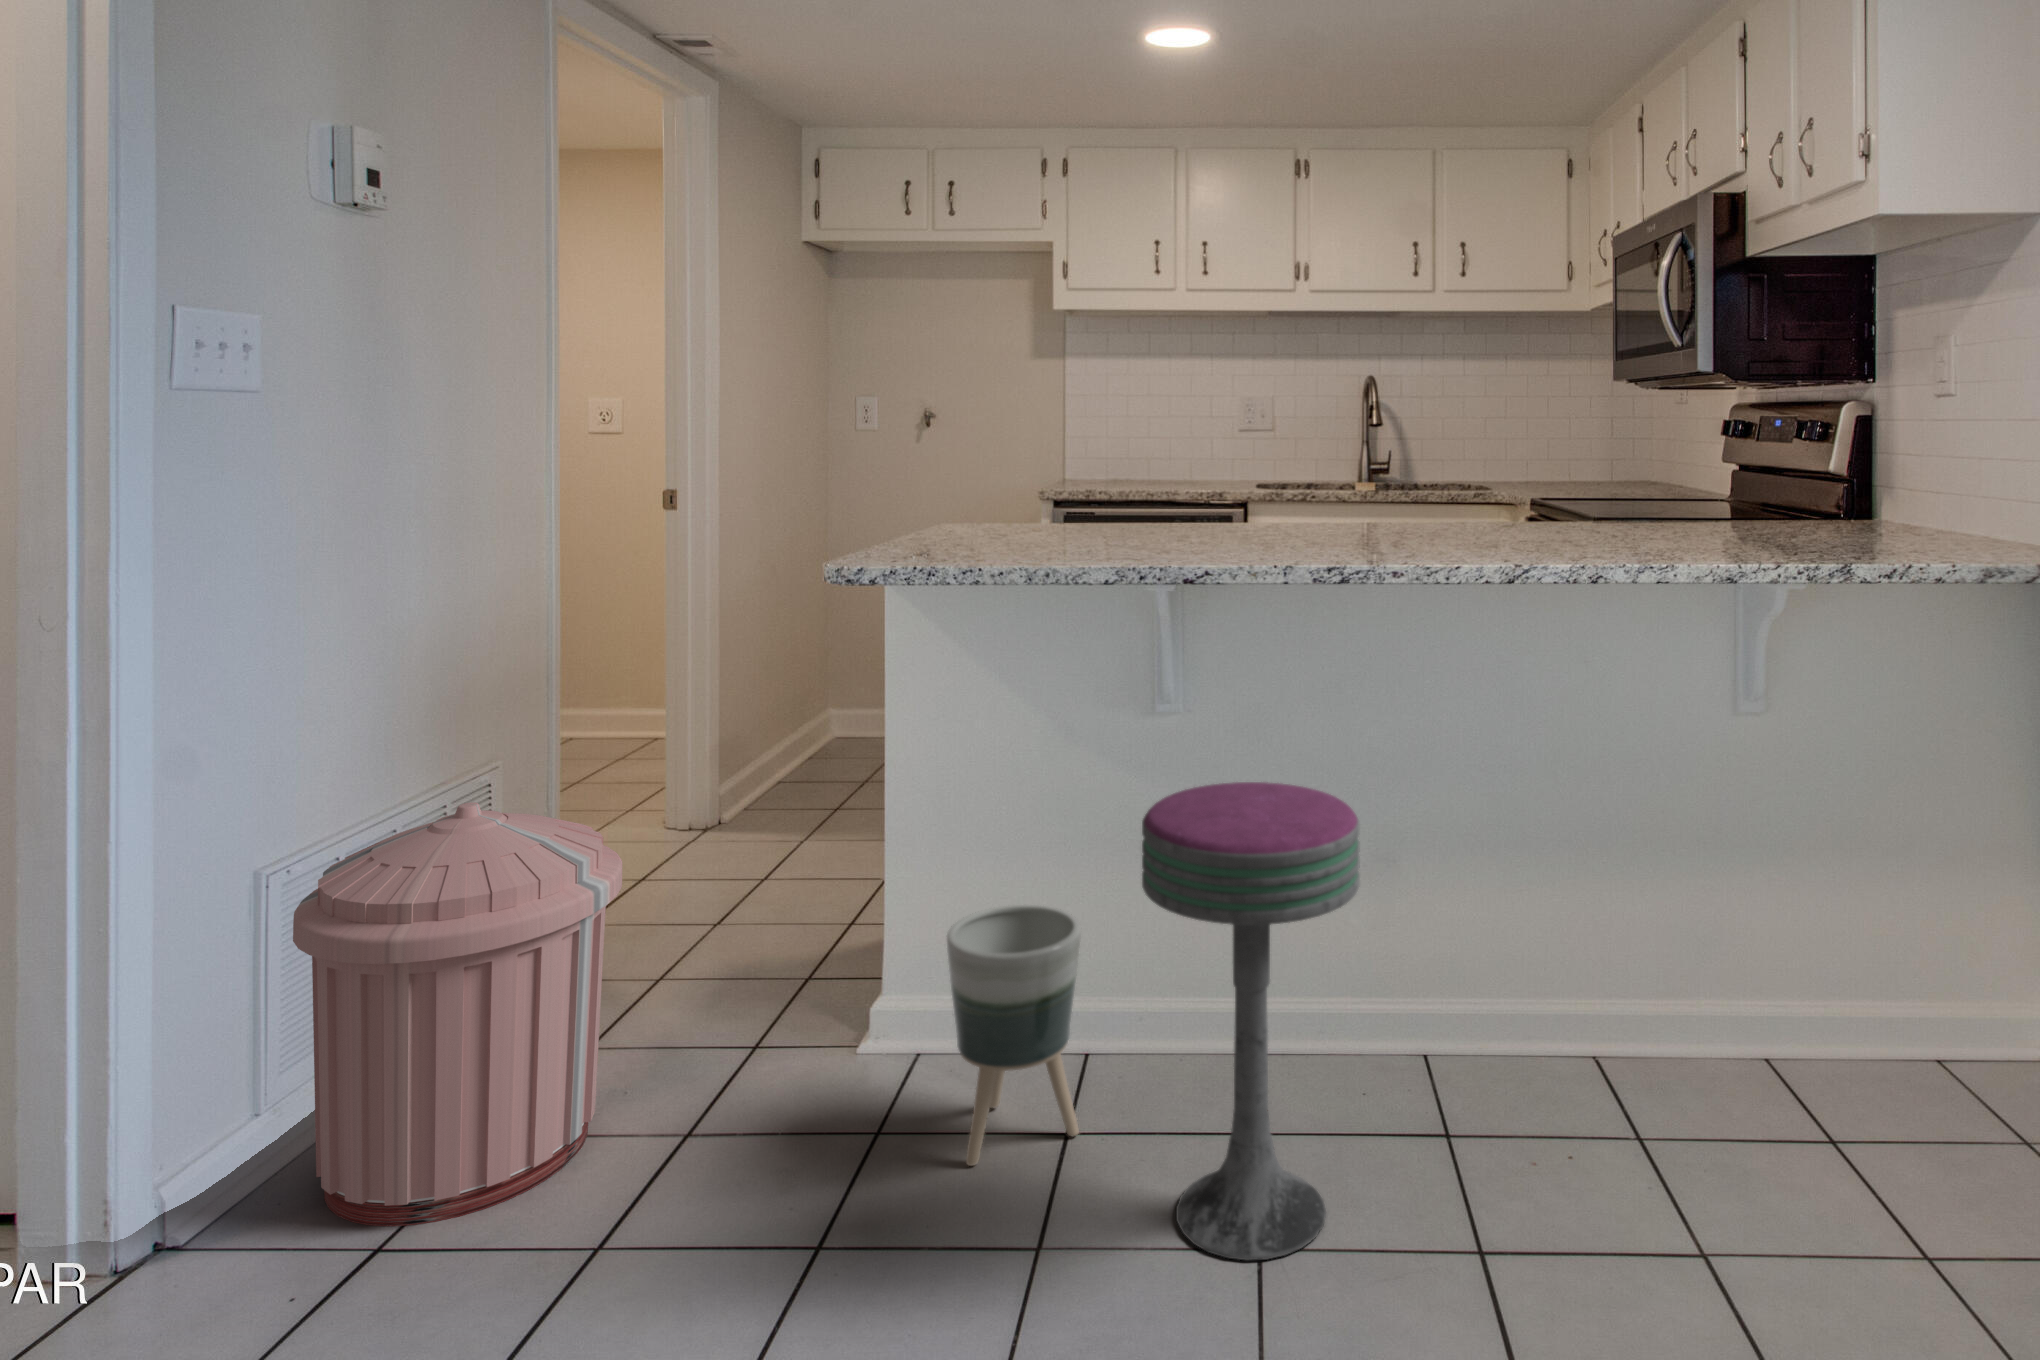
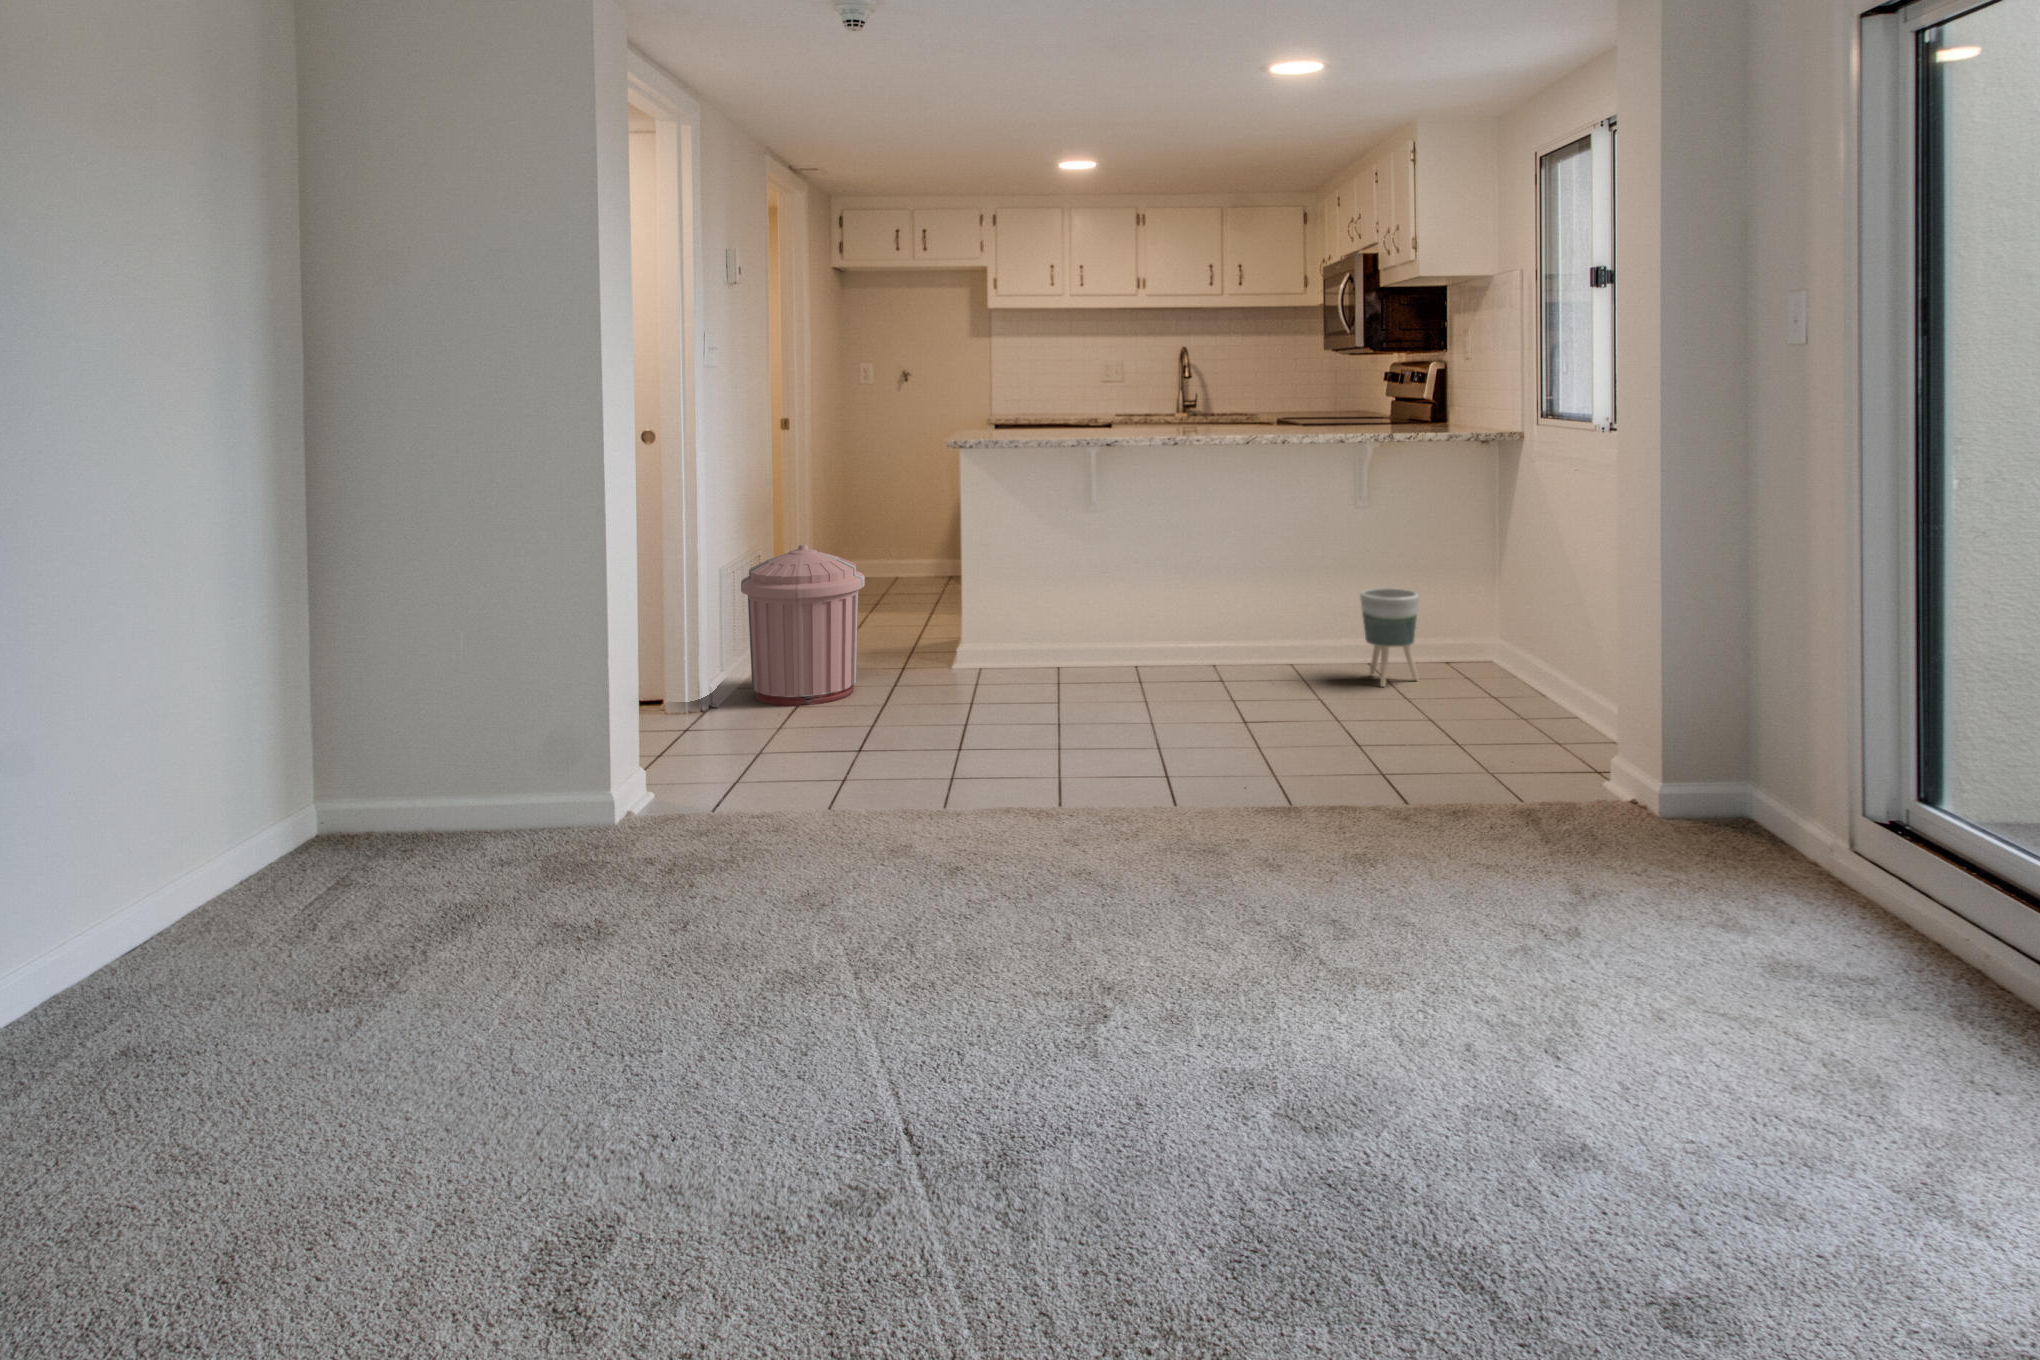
bar stool: present [1142,782,1360,1261] -> none [1096,530,1185,705]
planter: present [947,905,1081,1166] -> present [1360,588,1419,687]

